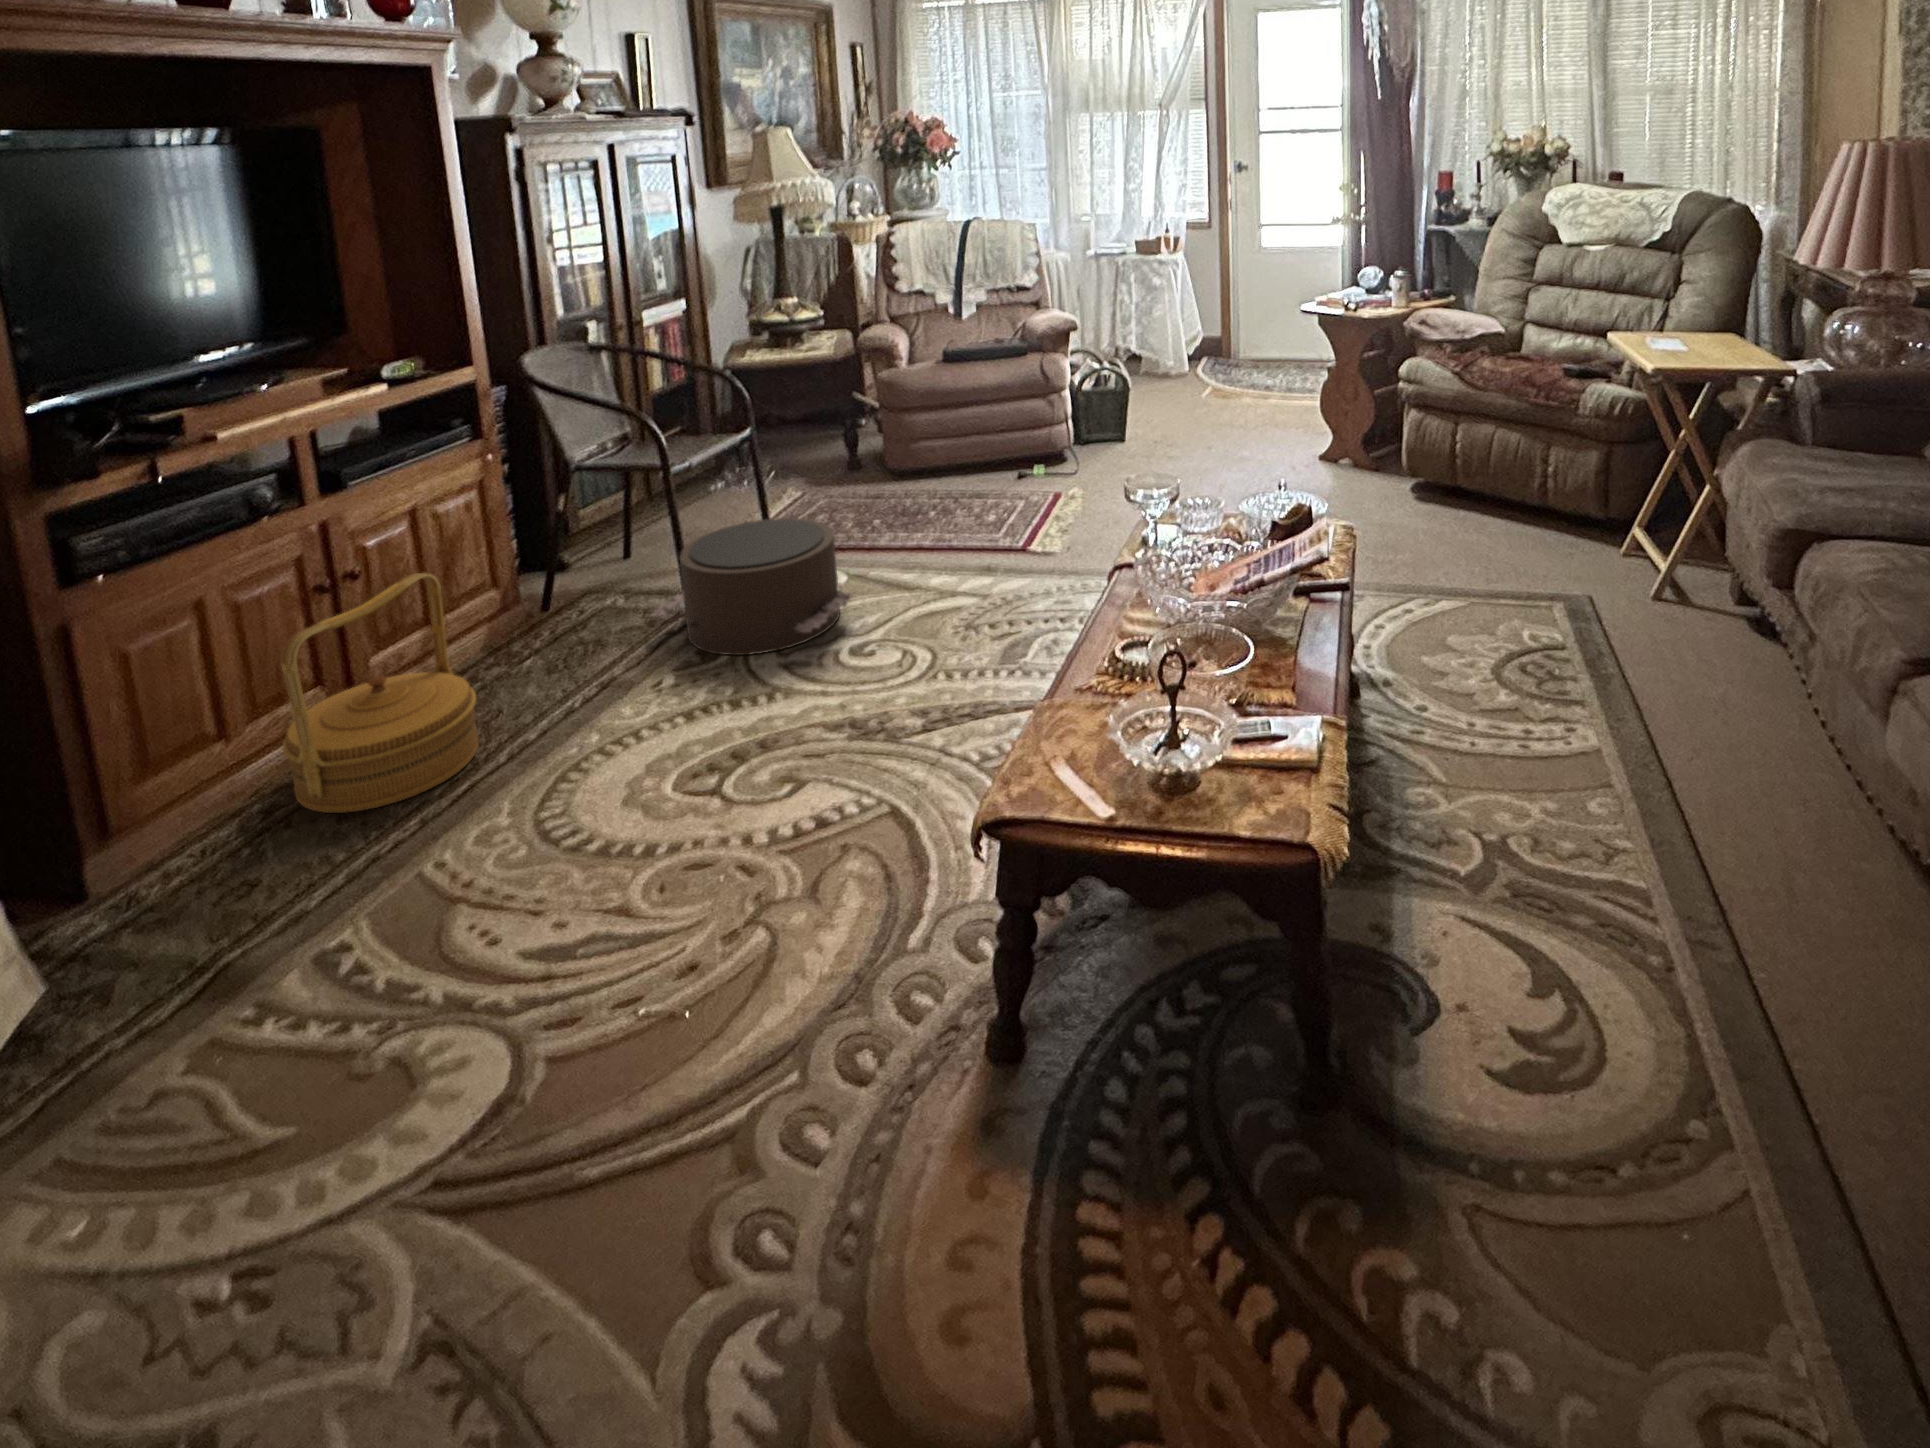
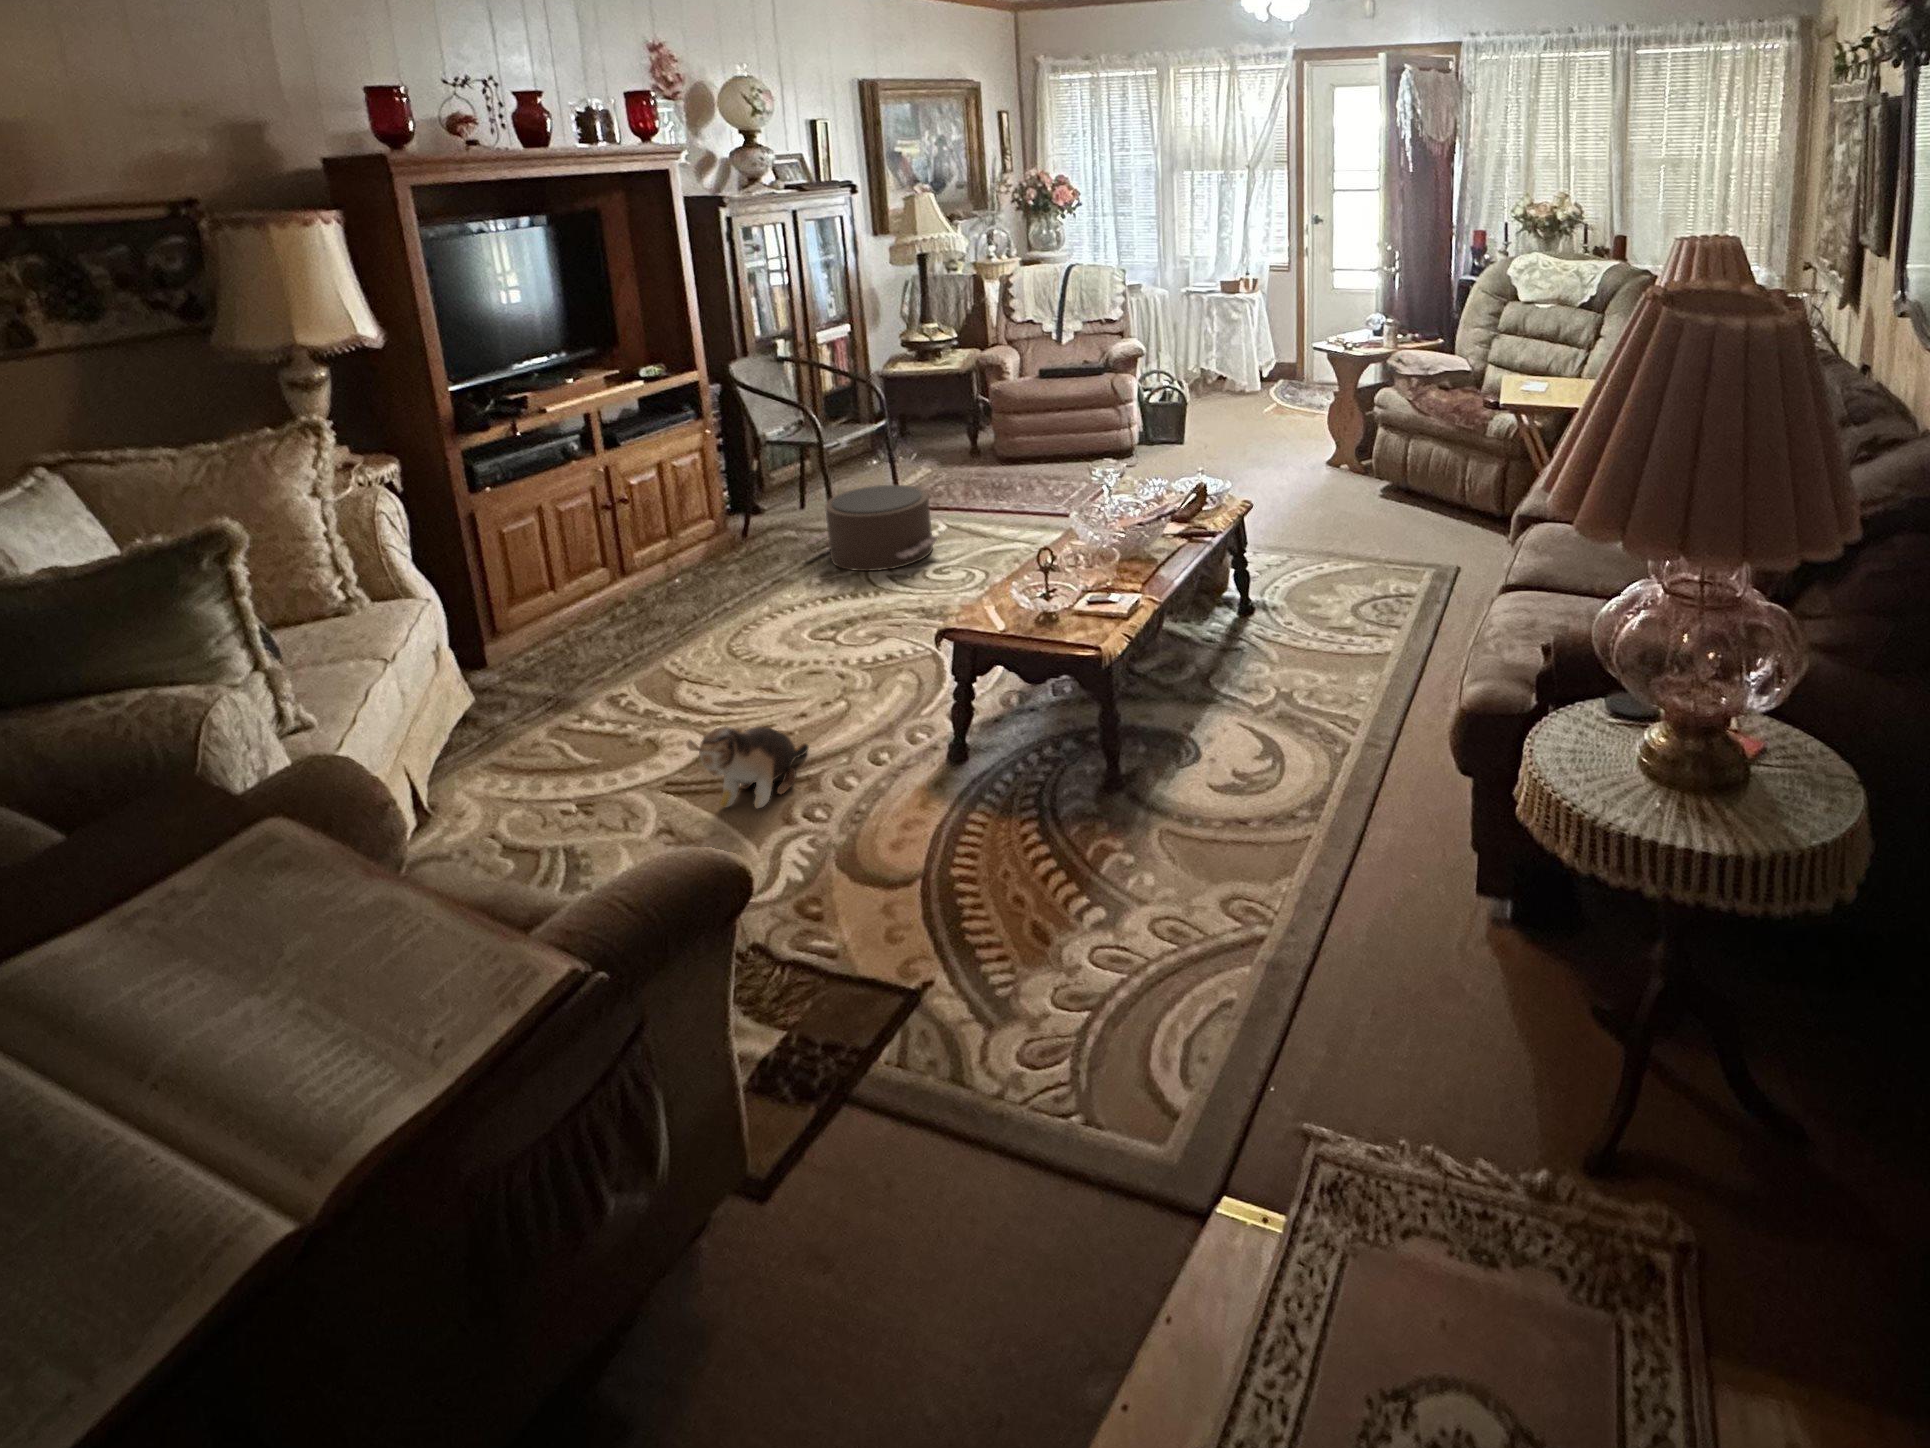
woven basket: present [281,573,478,813] -> none [586,501,697,636]
plush toy: none [478,1049,718,1263] -> present [686,726,809,808]

